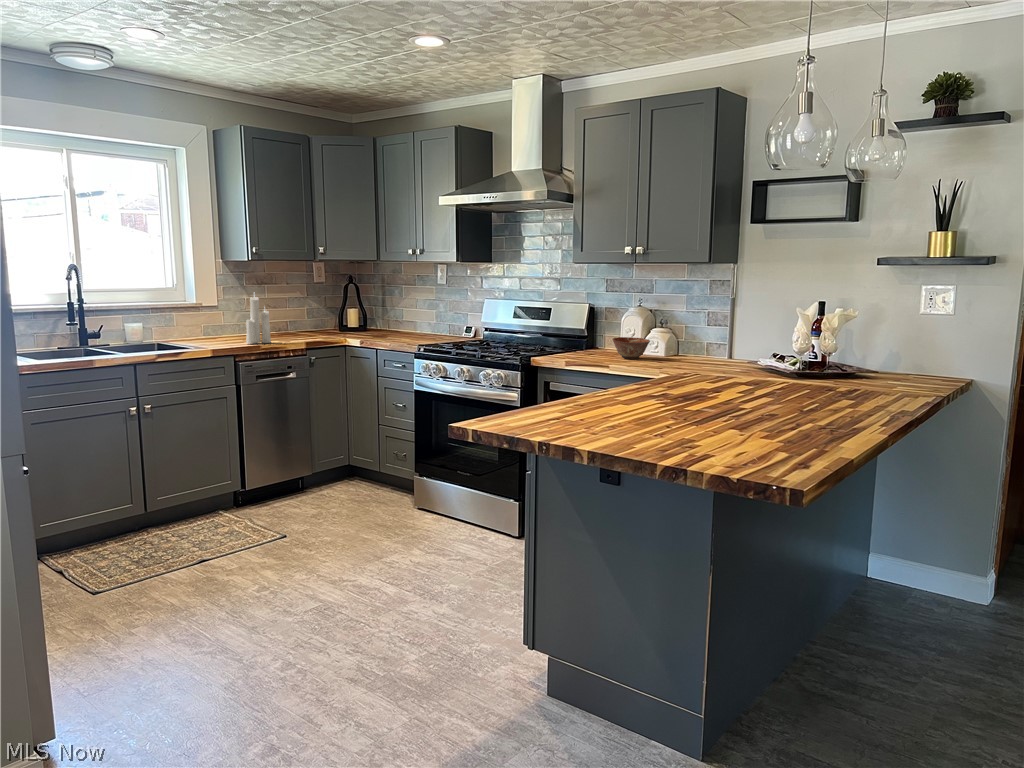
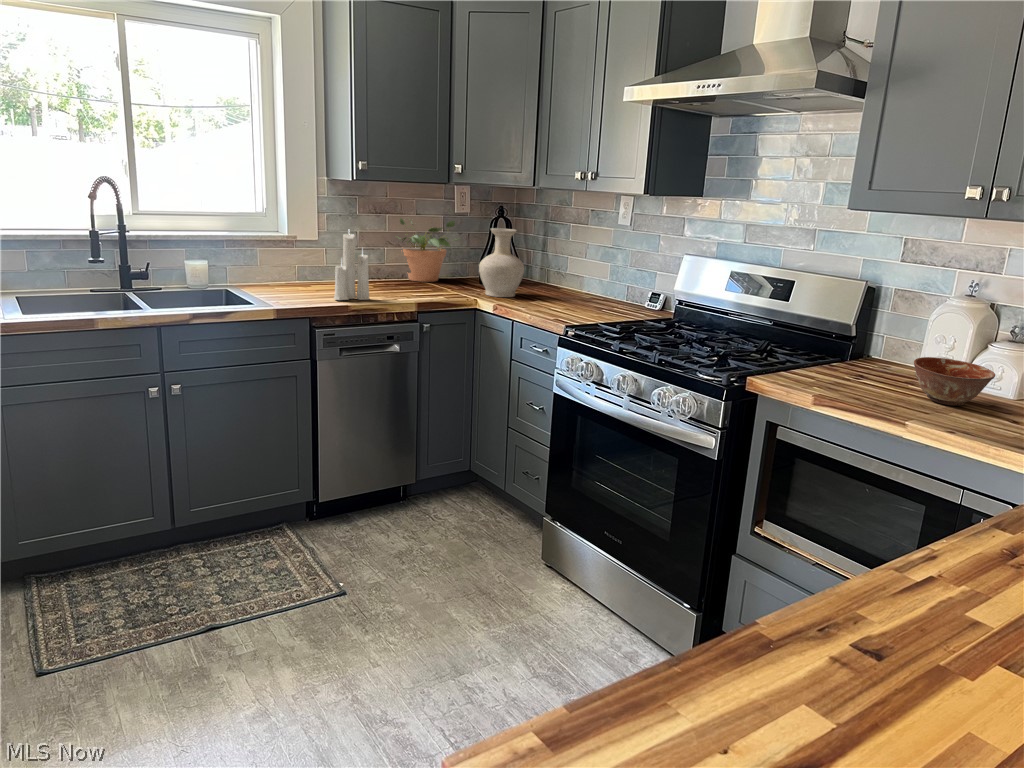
potted plant: none [272,287,325,333] -> present [398,218,459,282]
vase: none [344,290,376,337] -> present [479,228,524,297]

